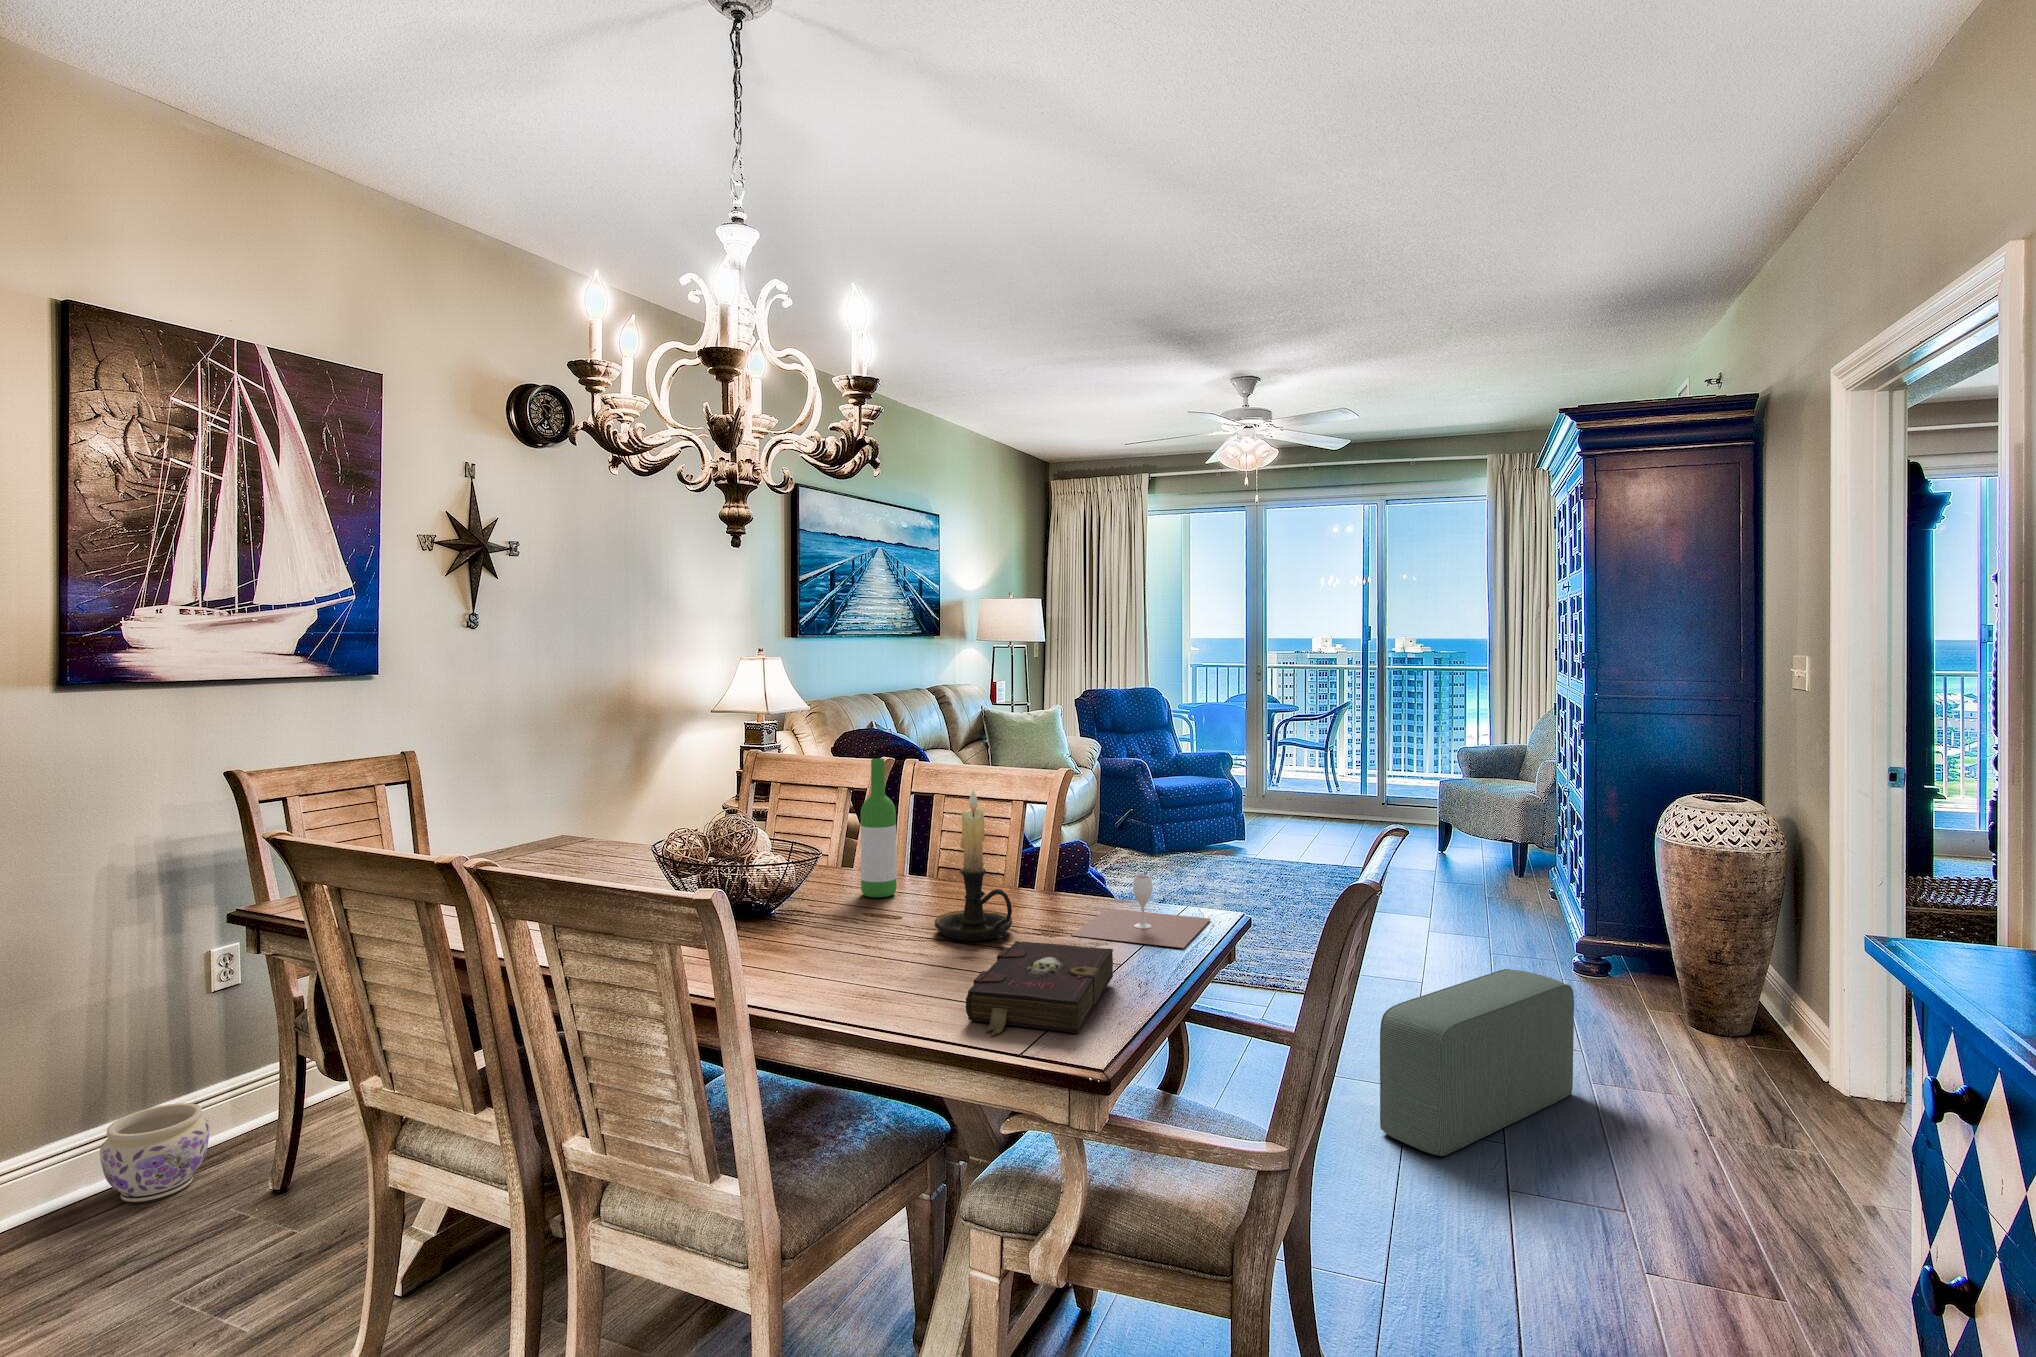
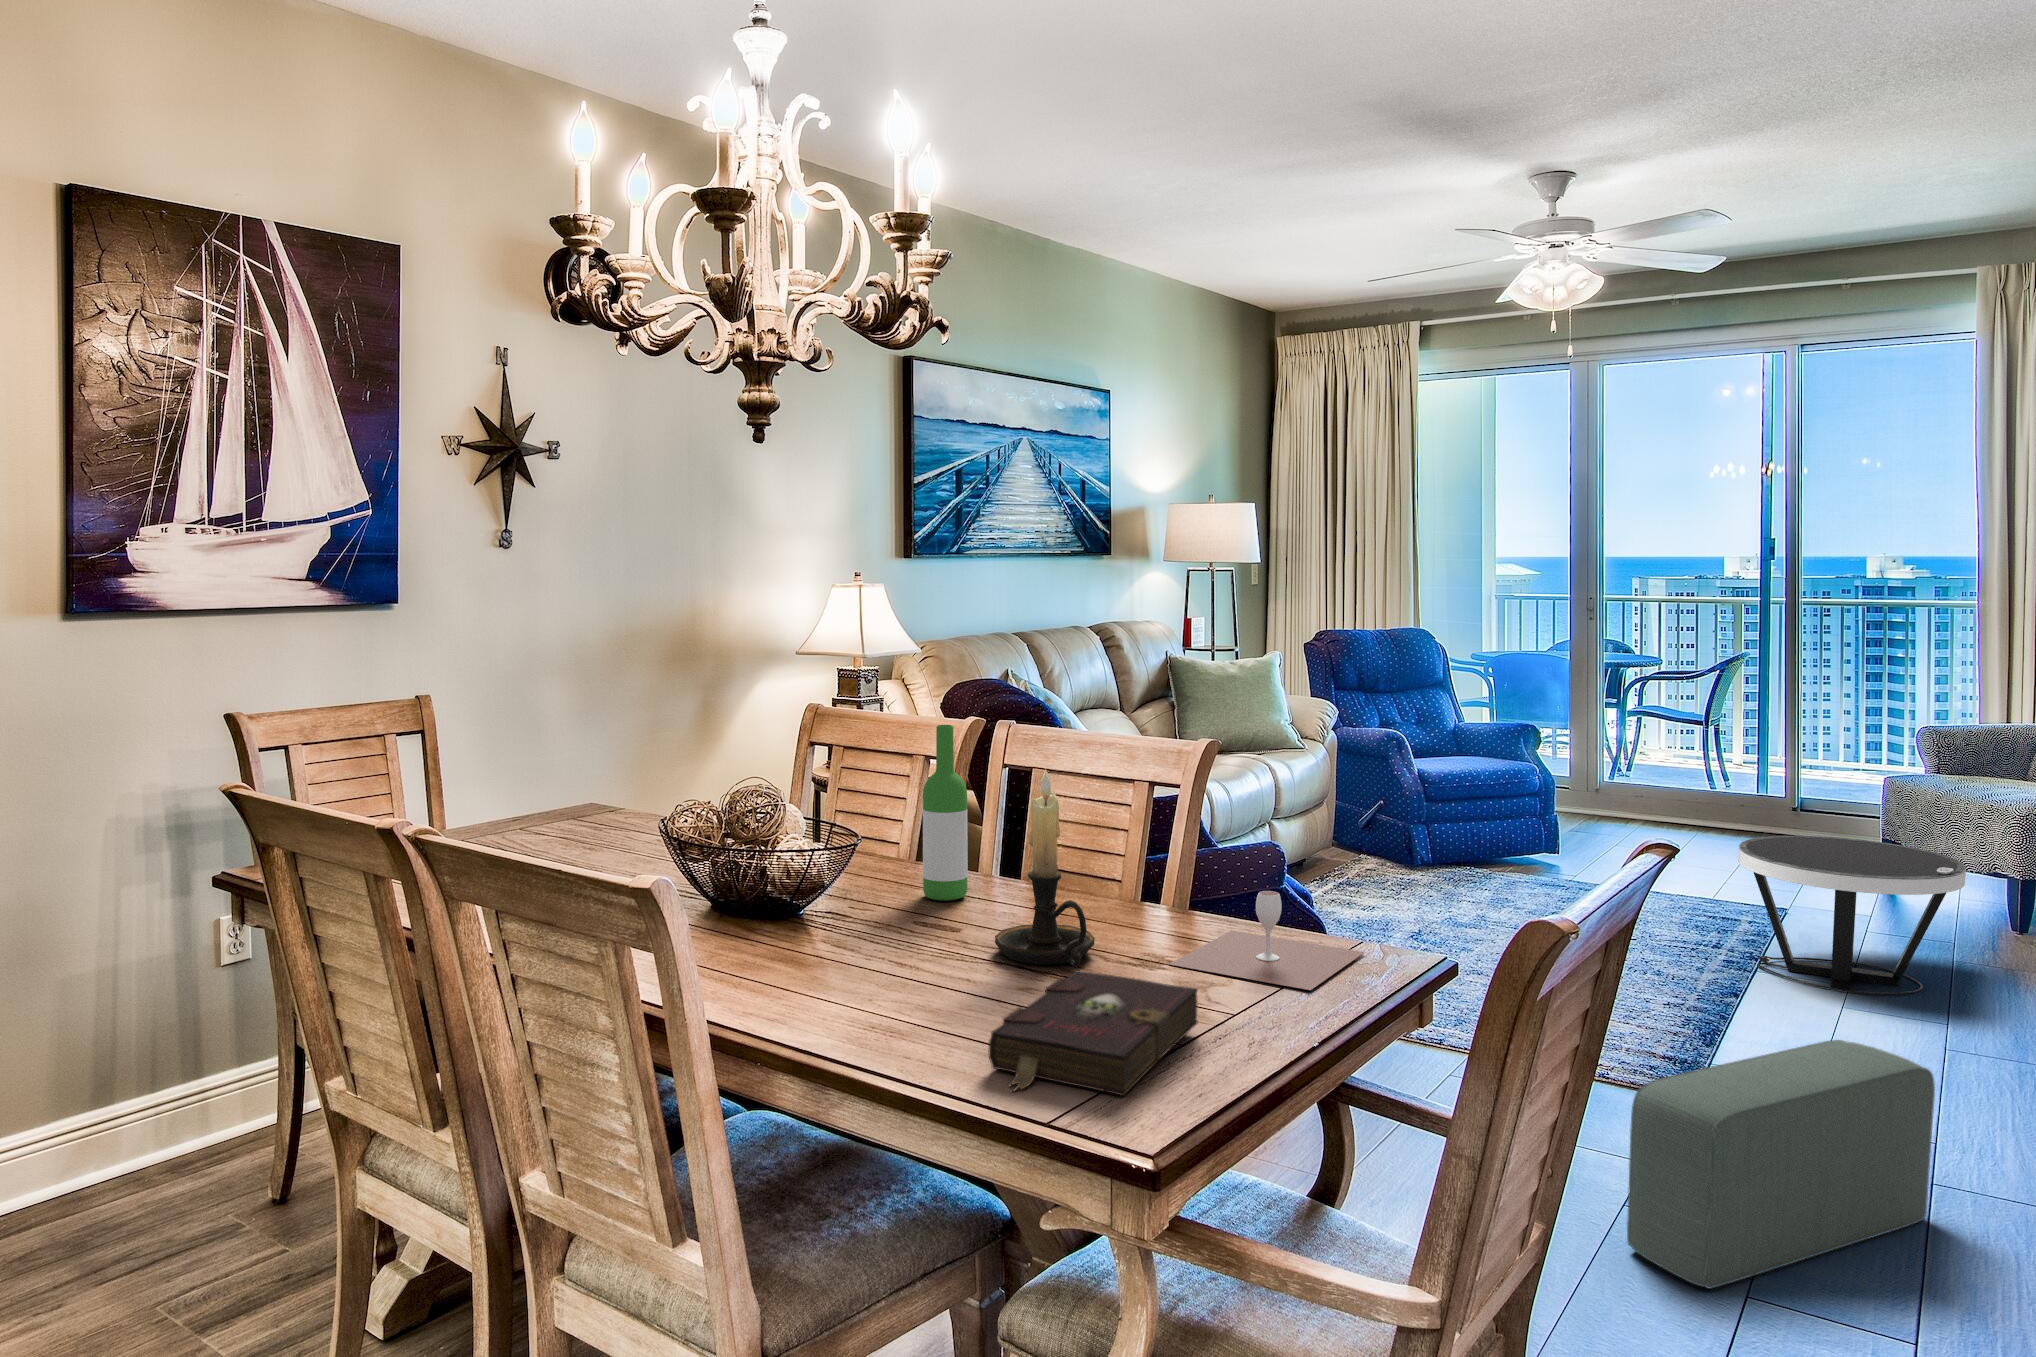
side table: none [1409,829,1559,940] -> present [1738,836,1966,995]
planter: present [100,1103,210,1204] -> none [100,1089,212,1197]

